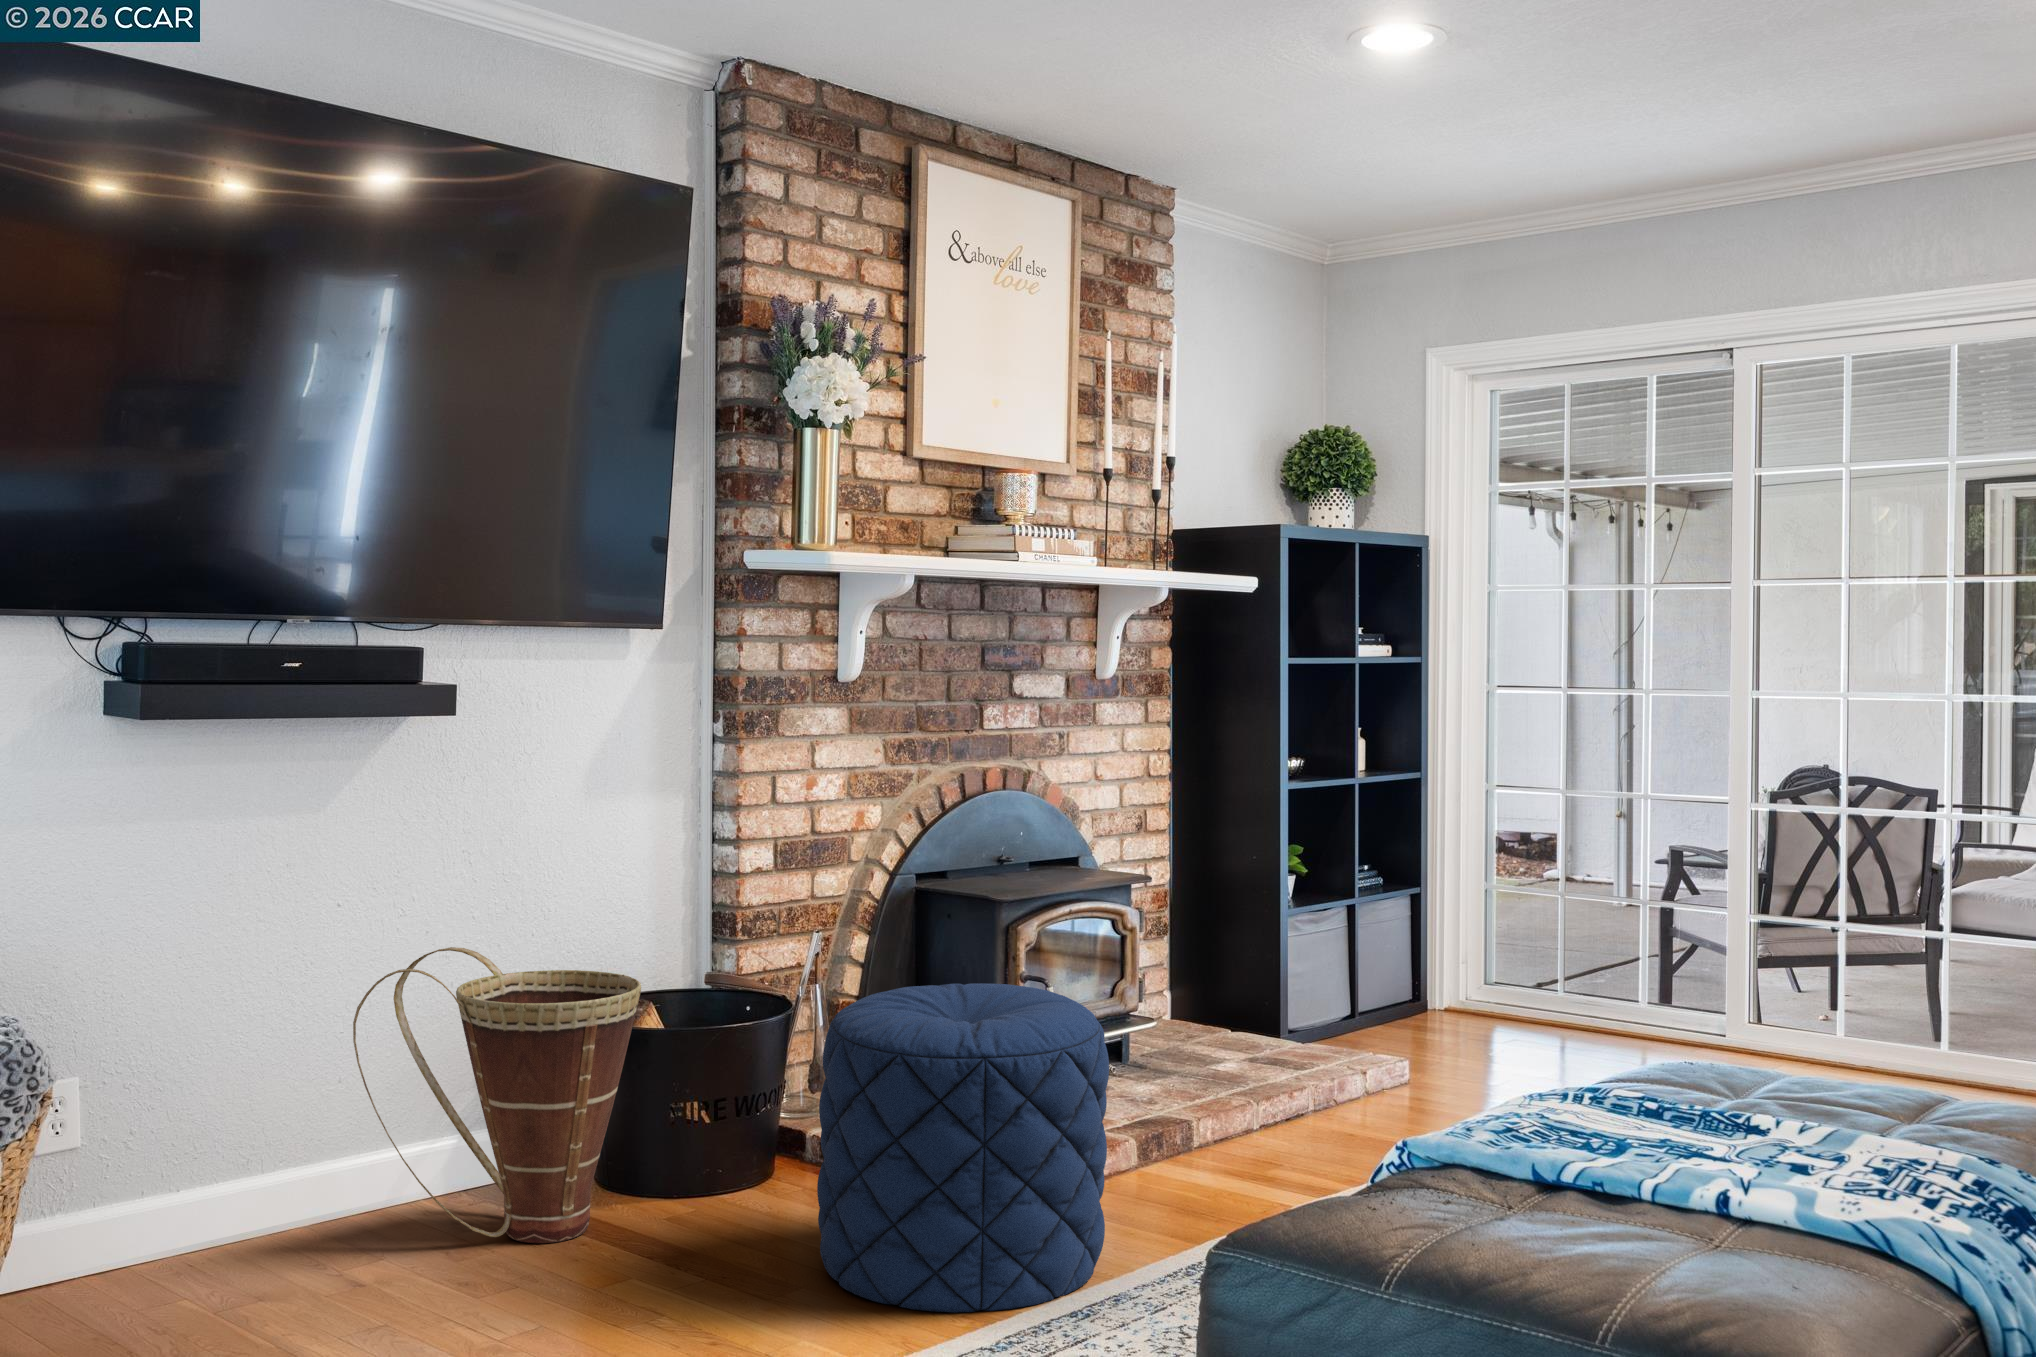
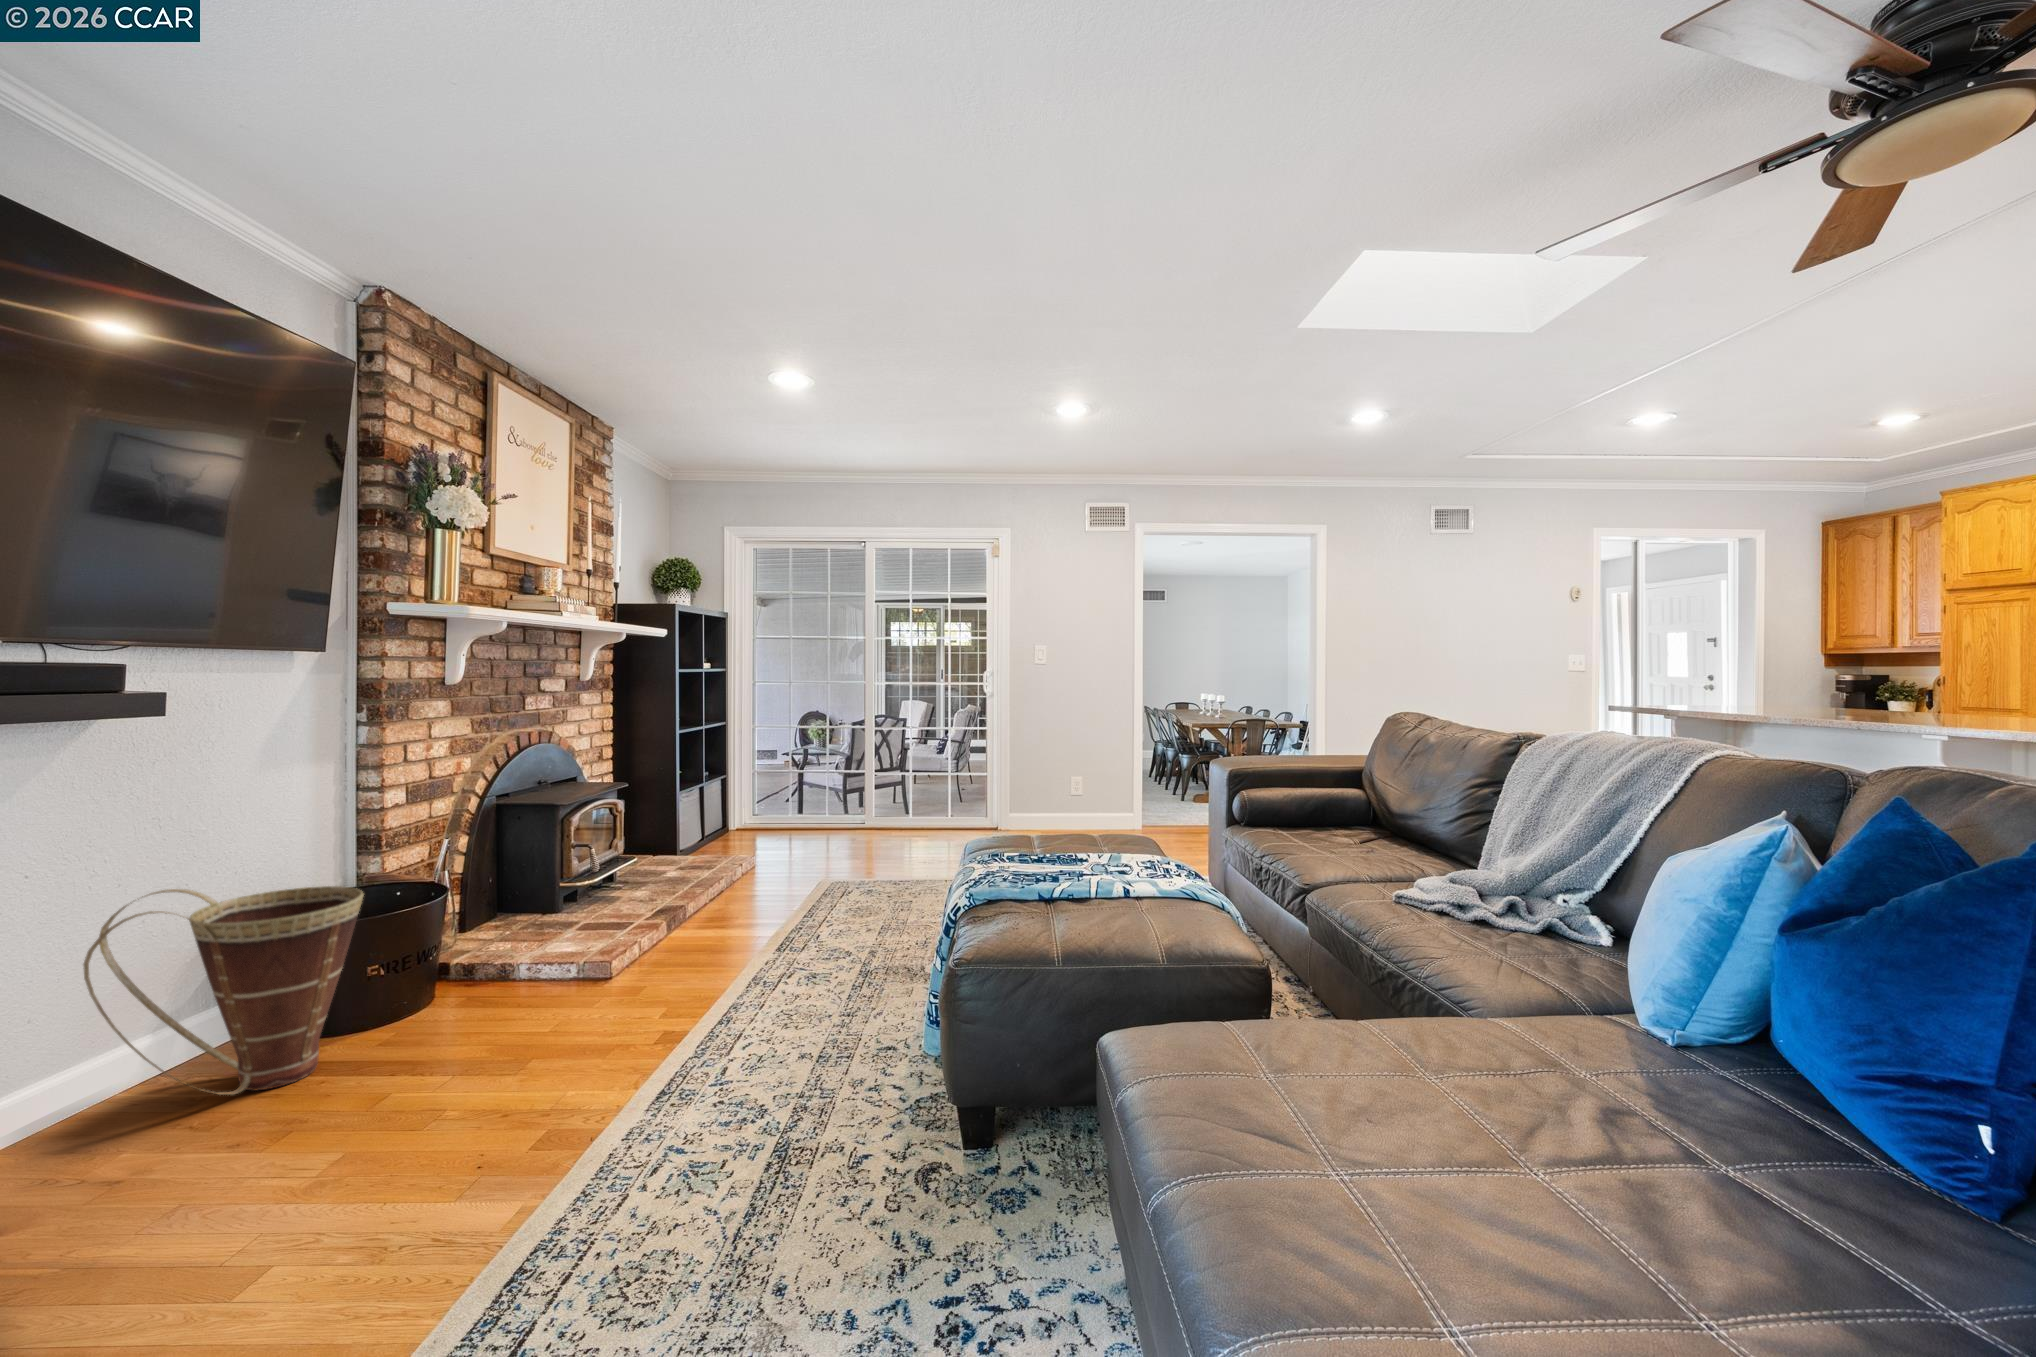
pouf: present [817,983,1109,1313] -> none [524,850,708,1047]

